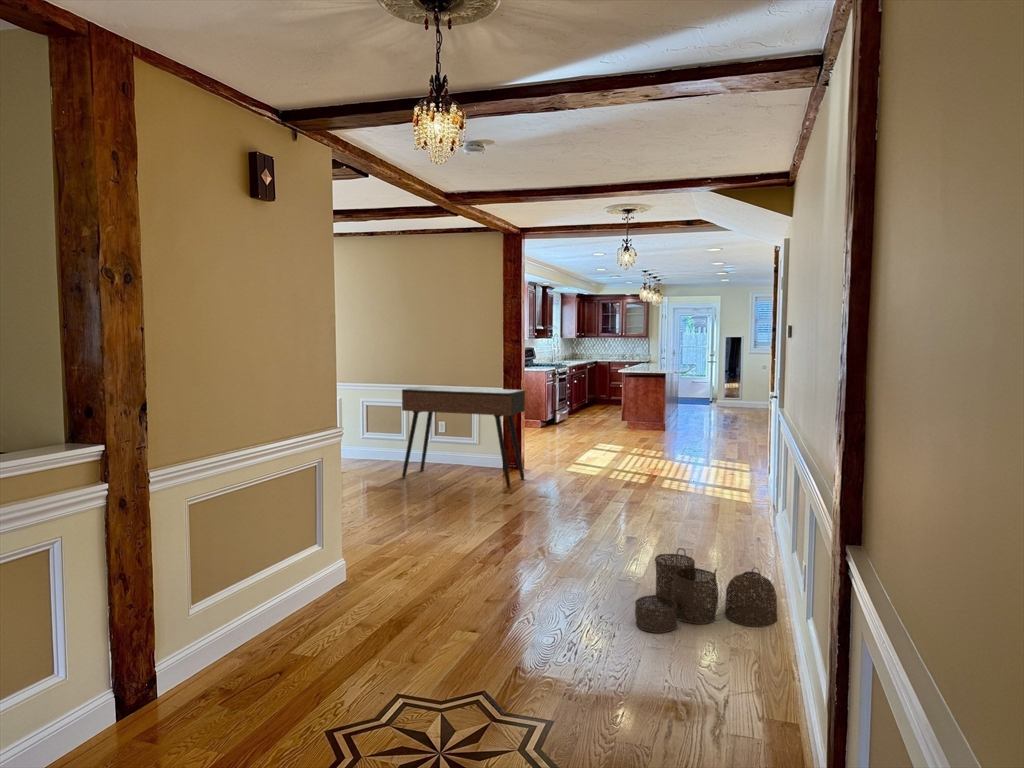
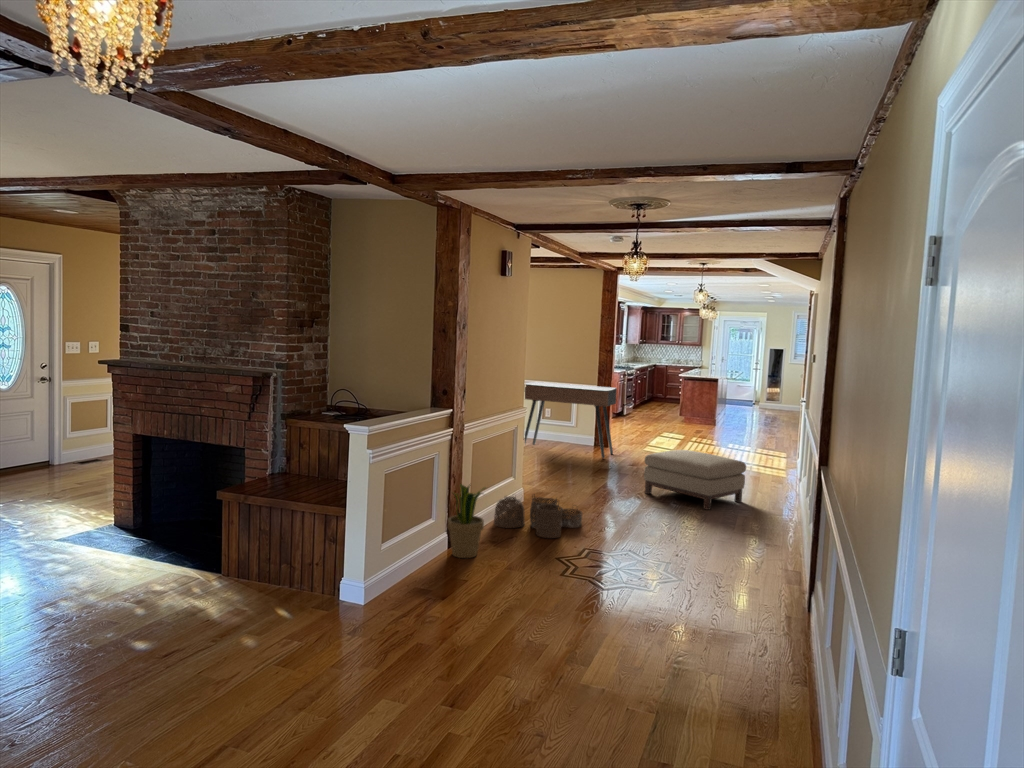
ottoman: none [548,475,696,571] -> present [644,450,746,510]
woven basket: present [635,548,778,633] -> present [494,496,582,538]
potted plant: none [129,580,213,730] -> present [448,484,485,558]

